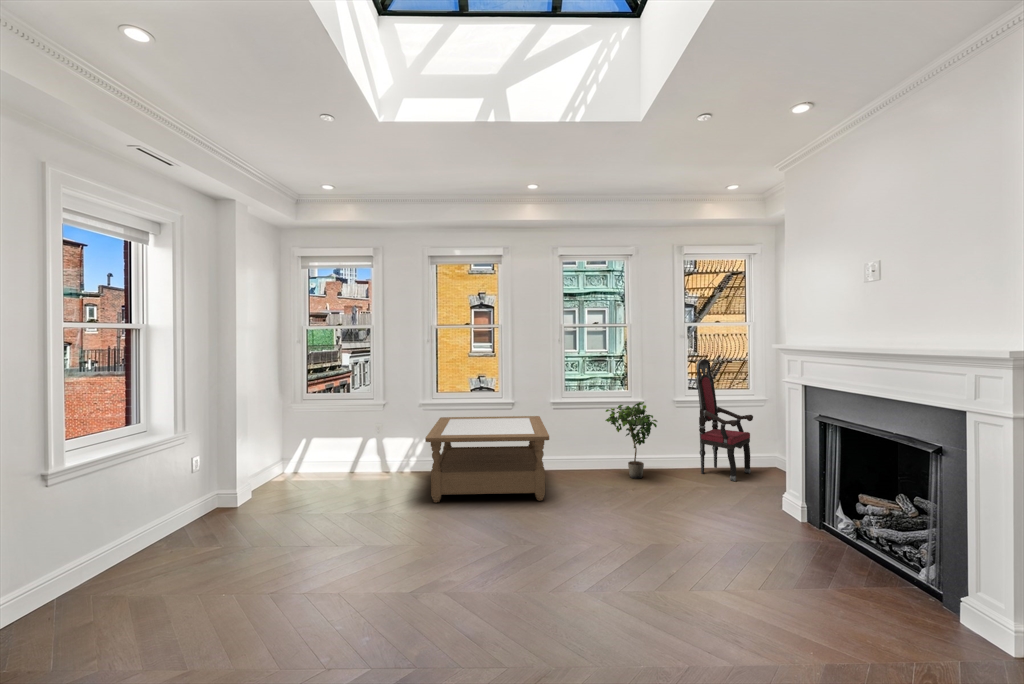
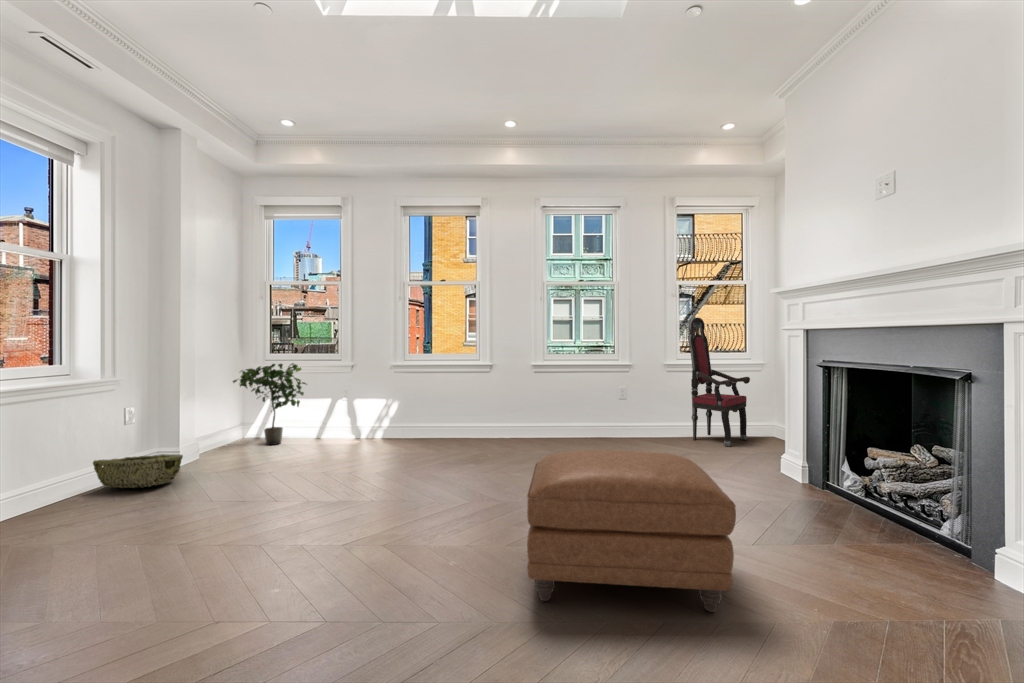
potted plant: present [605,402,657,479] -> present [233,363,306,445]
coffee table: present [425,416,549,503] -> none [388,378,525,463]
woven basket: none [168,500,245,533] -> present [93,454,183,488]
ottoman: none [573,511,746,654] -> present [527,450,736,612]

